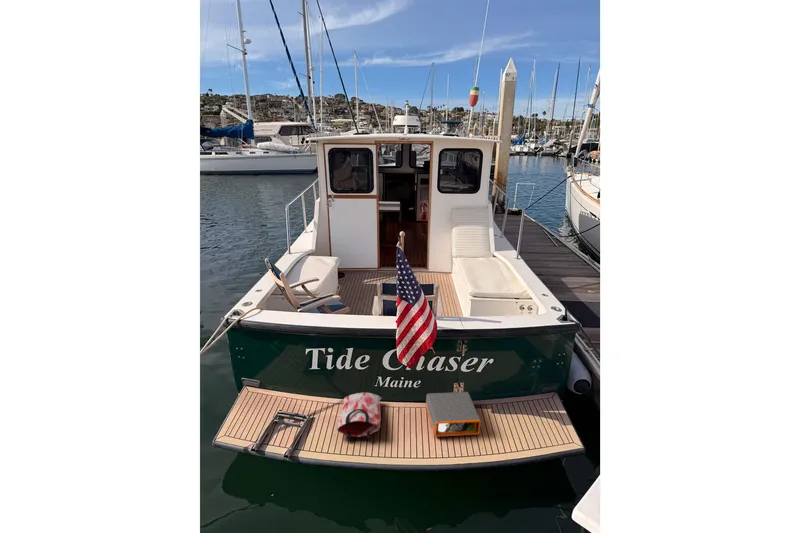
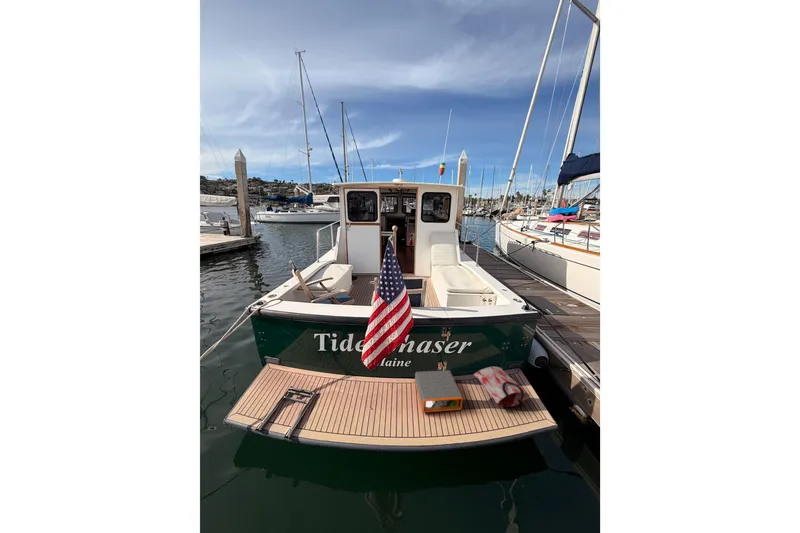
bag: present [337,393,381,439] -> present [474,367,530,410]

